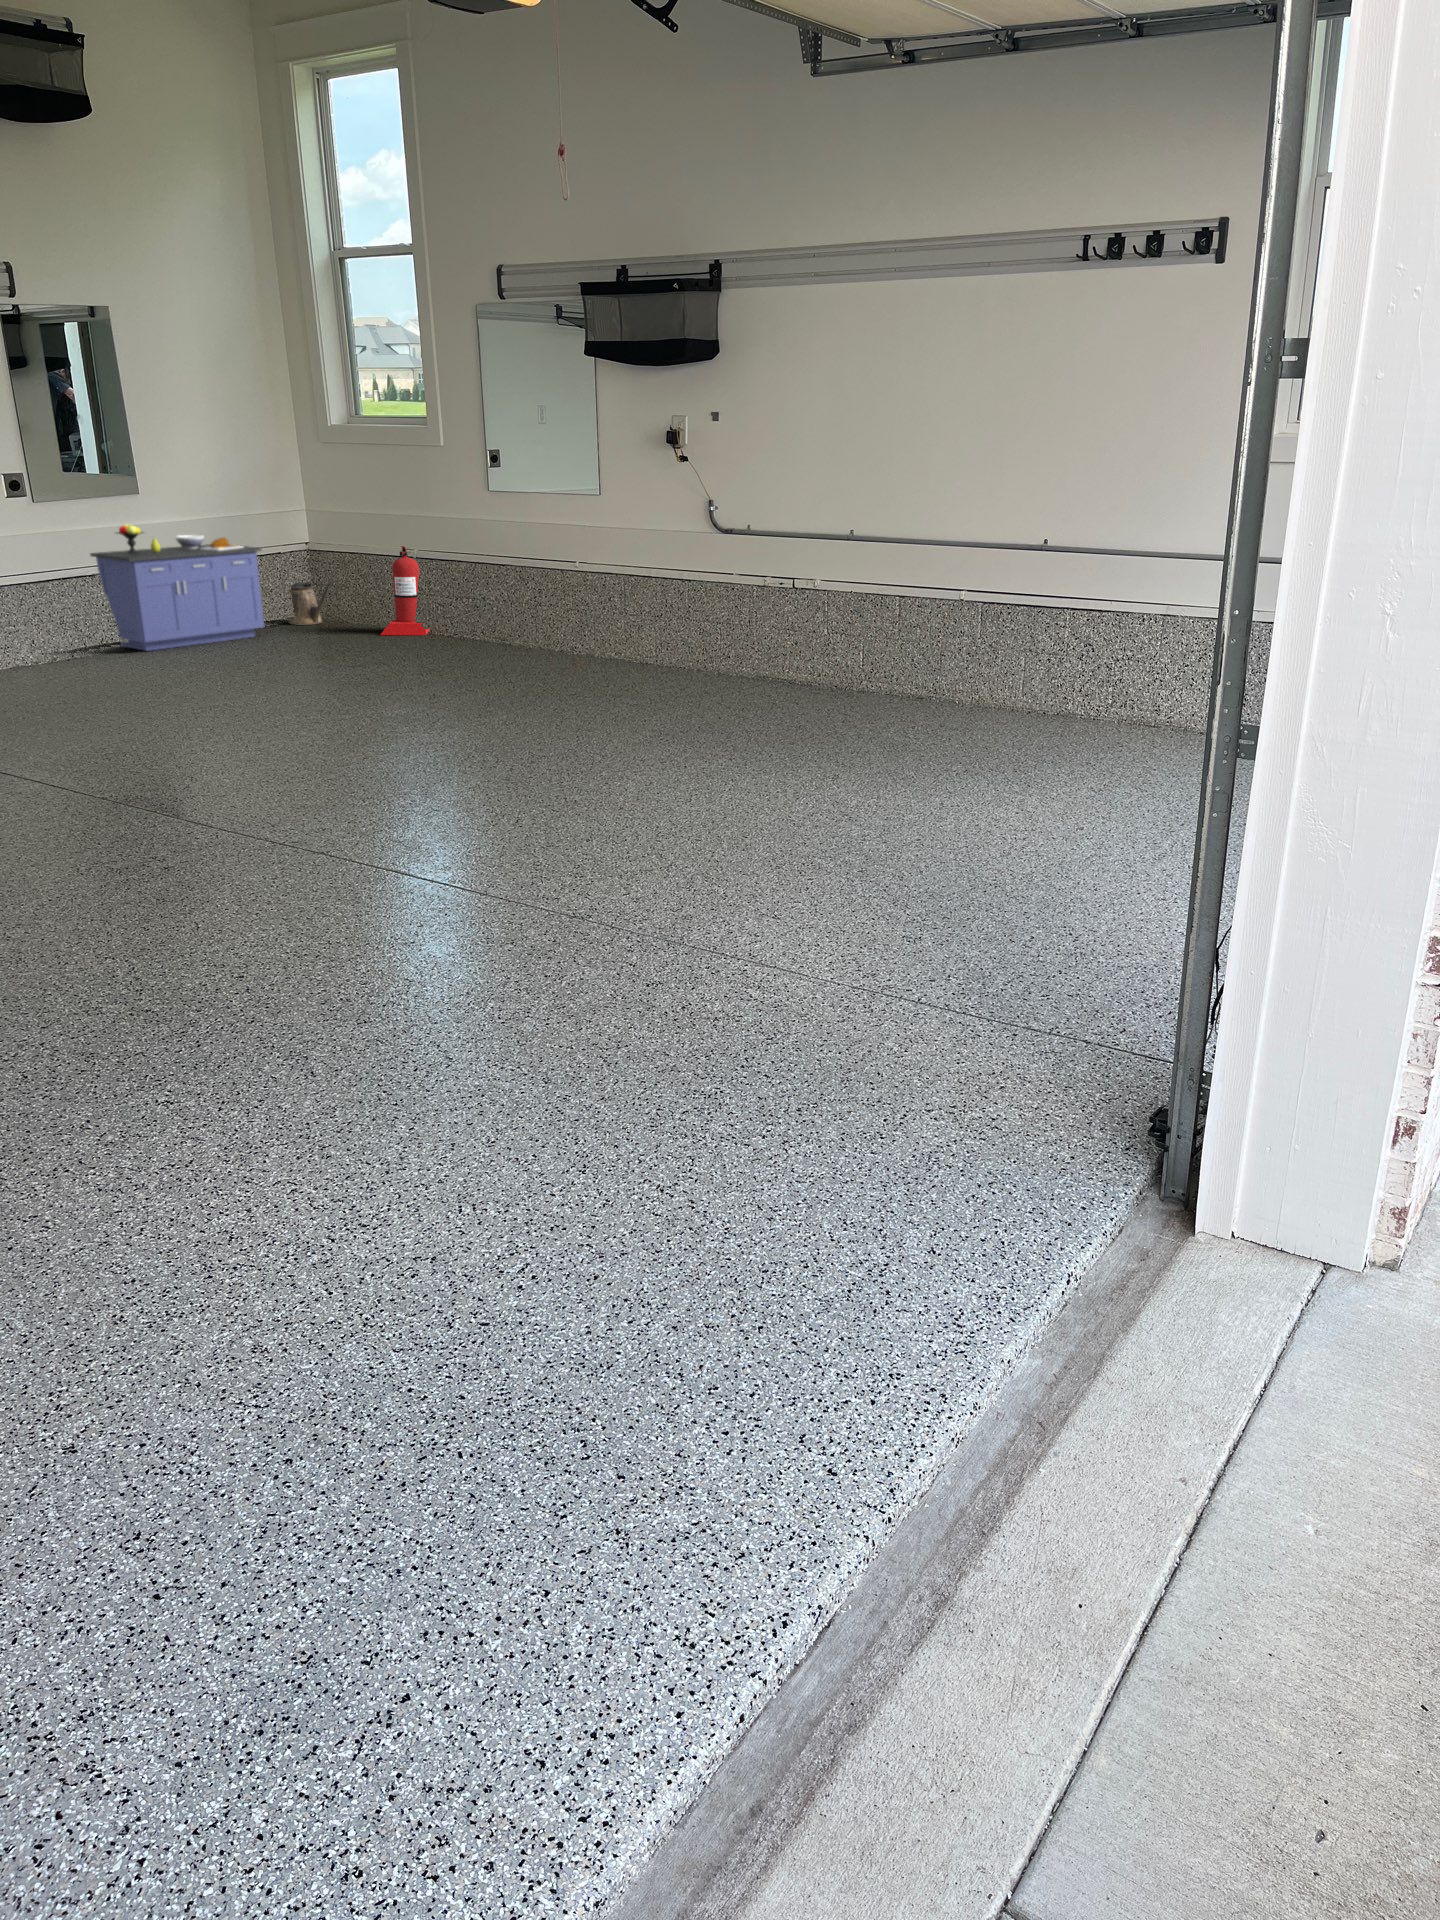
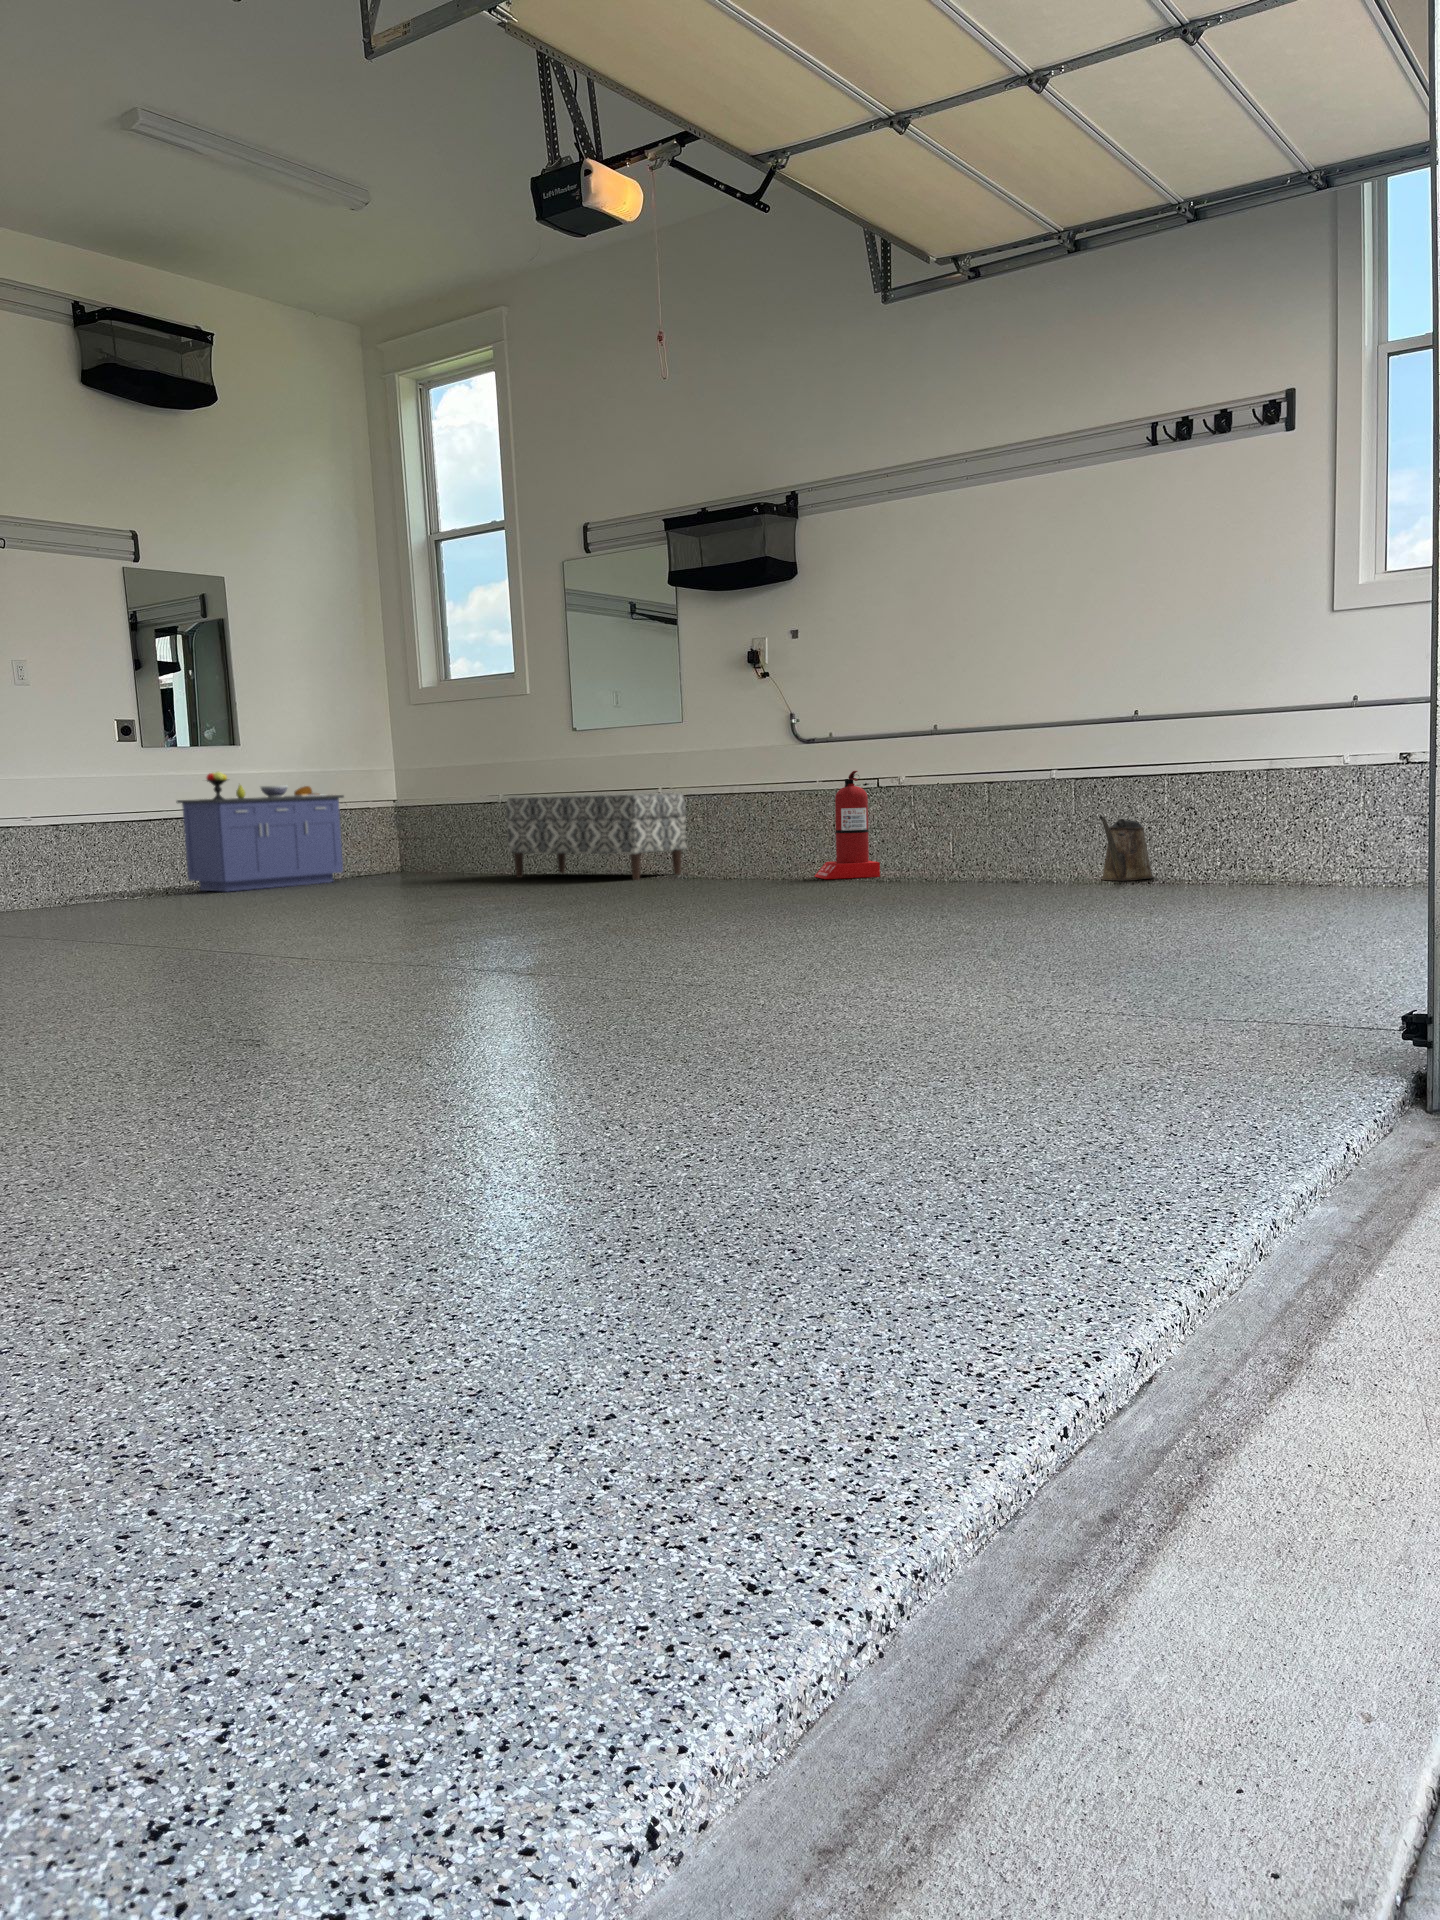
fire extinguisher: present [380,546,429,635] -> present [814,771,880,879]
bench: none [425,560,604,663] -> present [506,793,687,880]
watering can: present [288,581,333,625] -> present [1099,816,1153,881]

